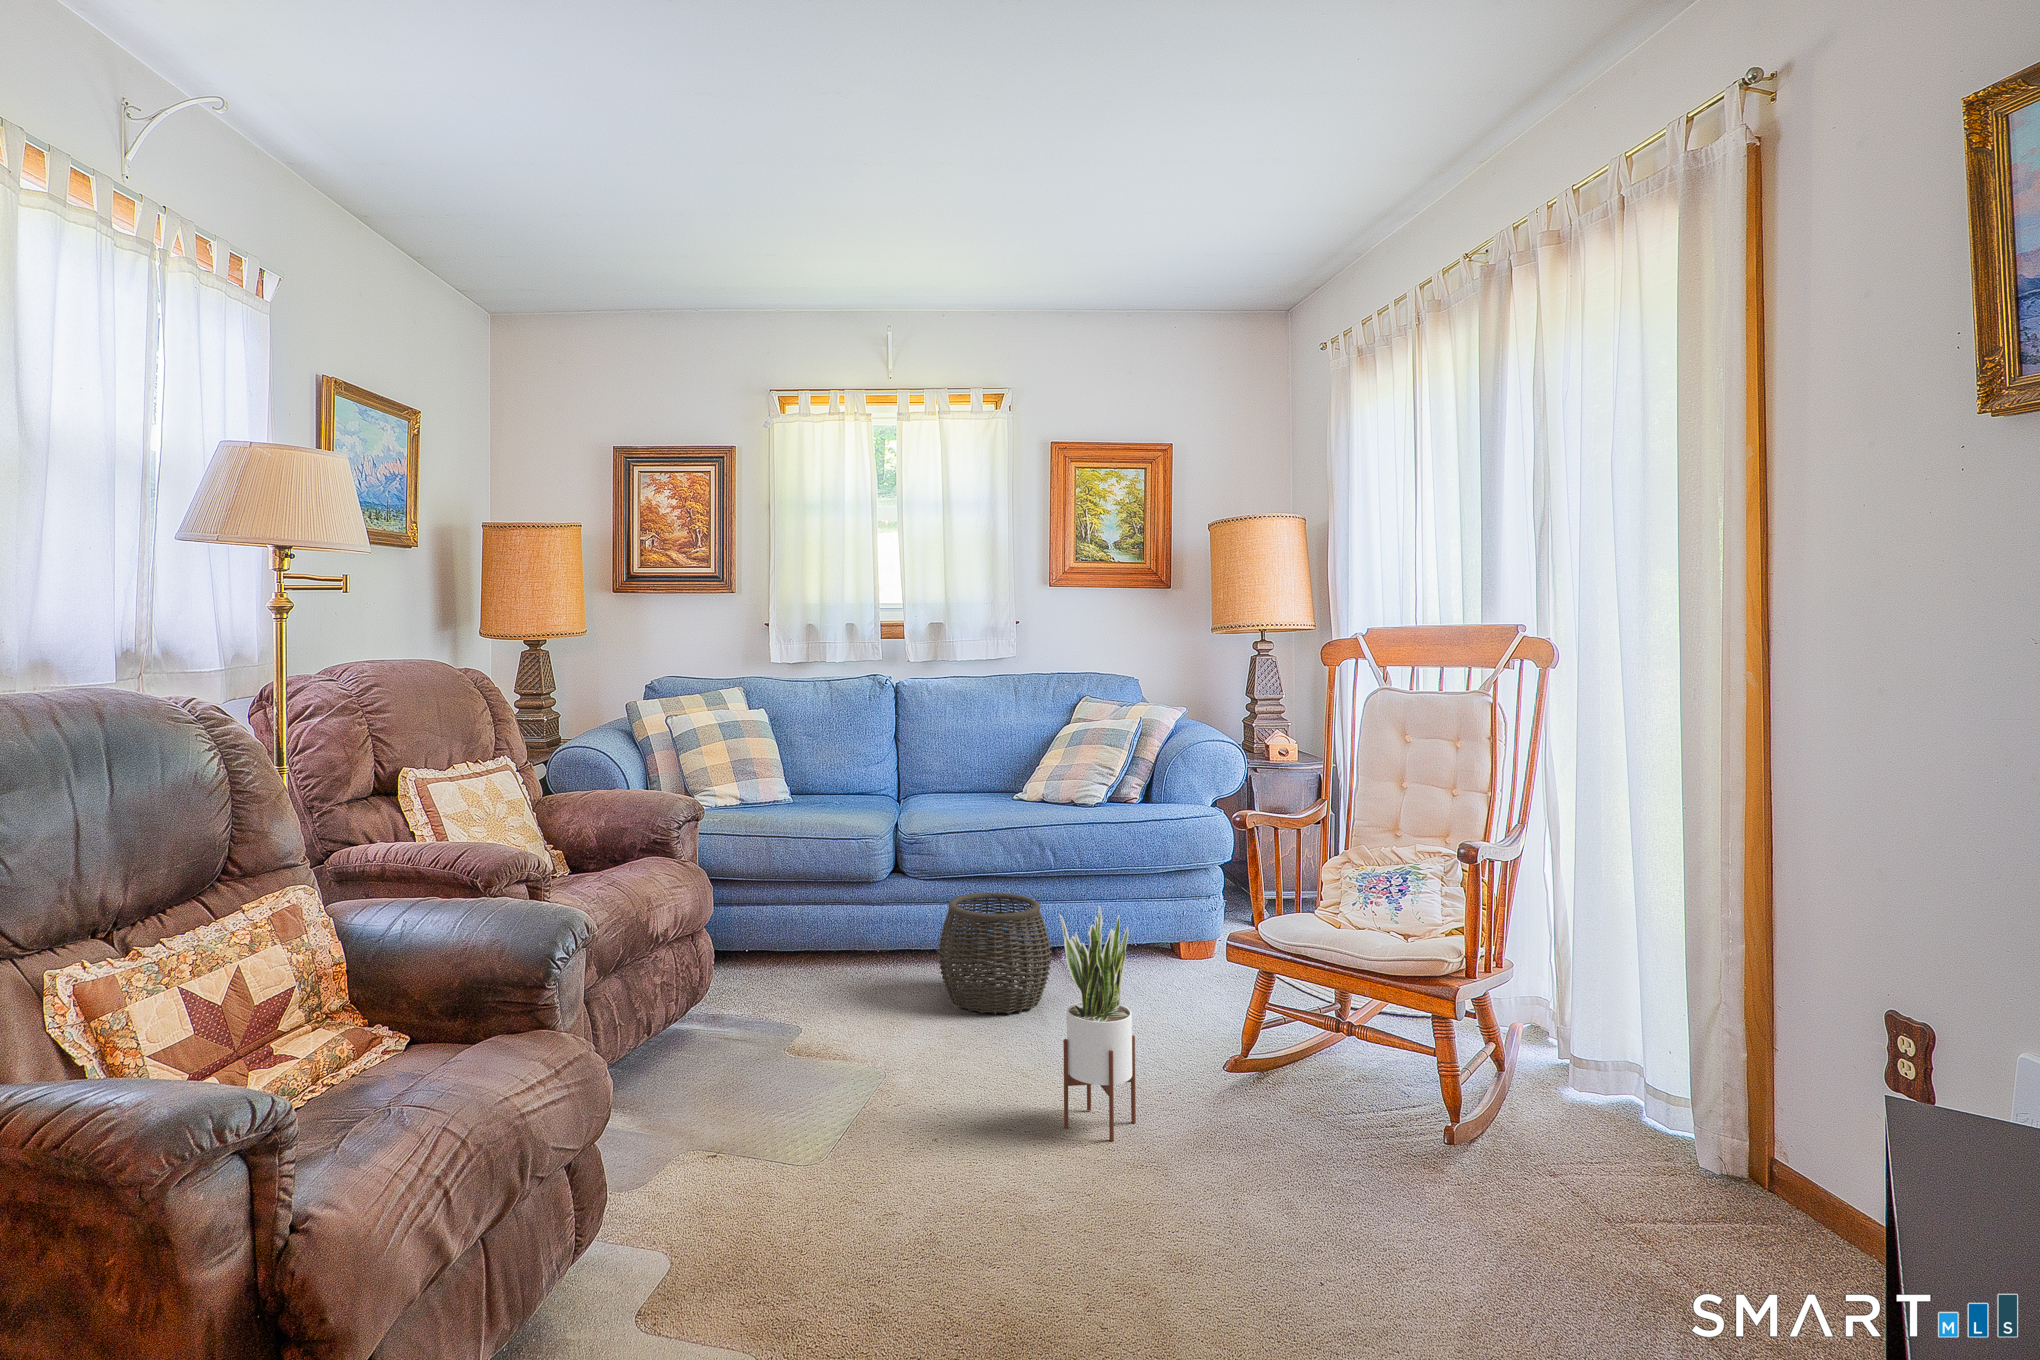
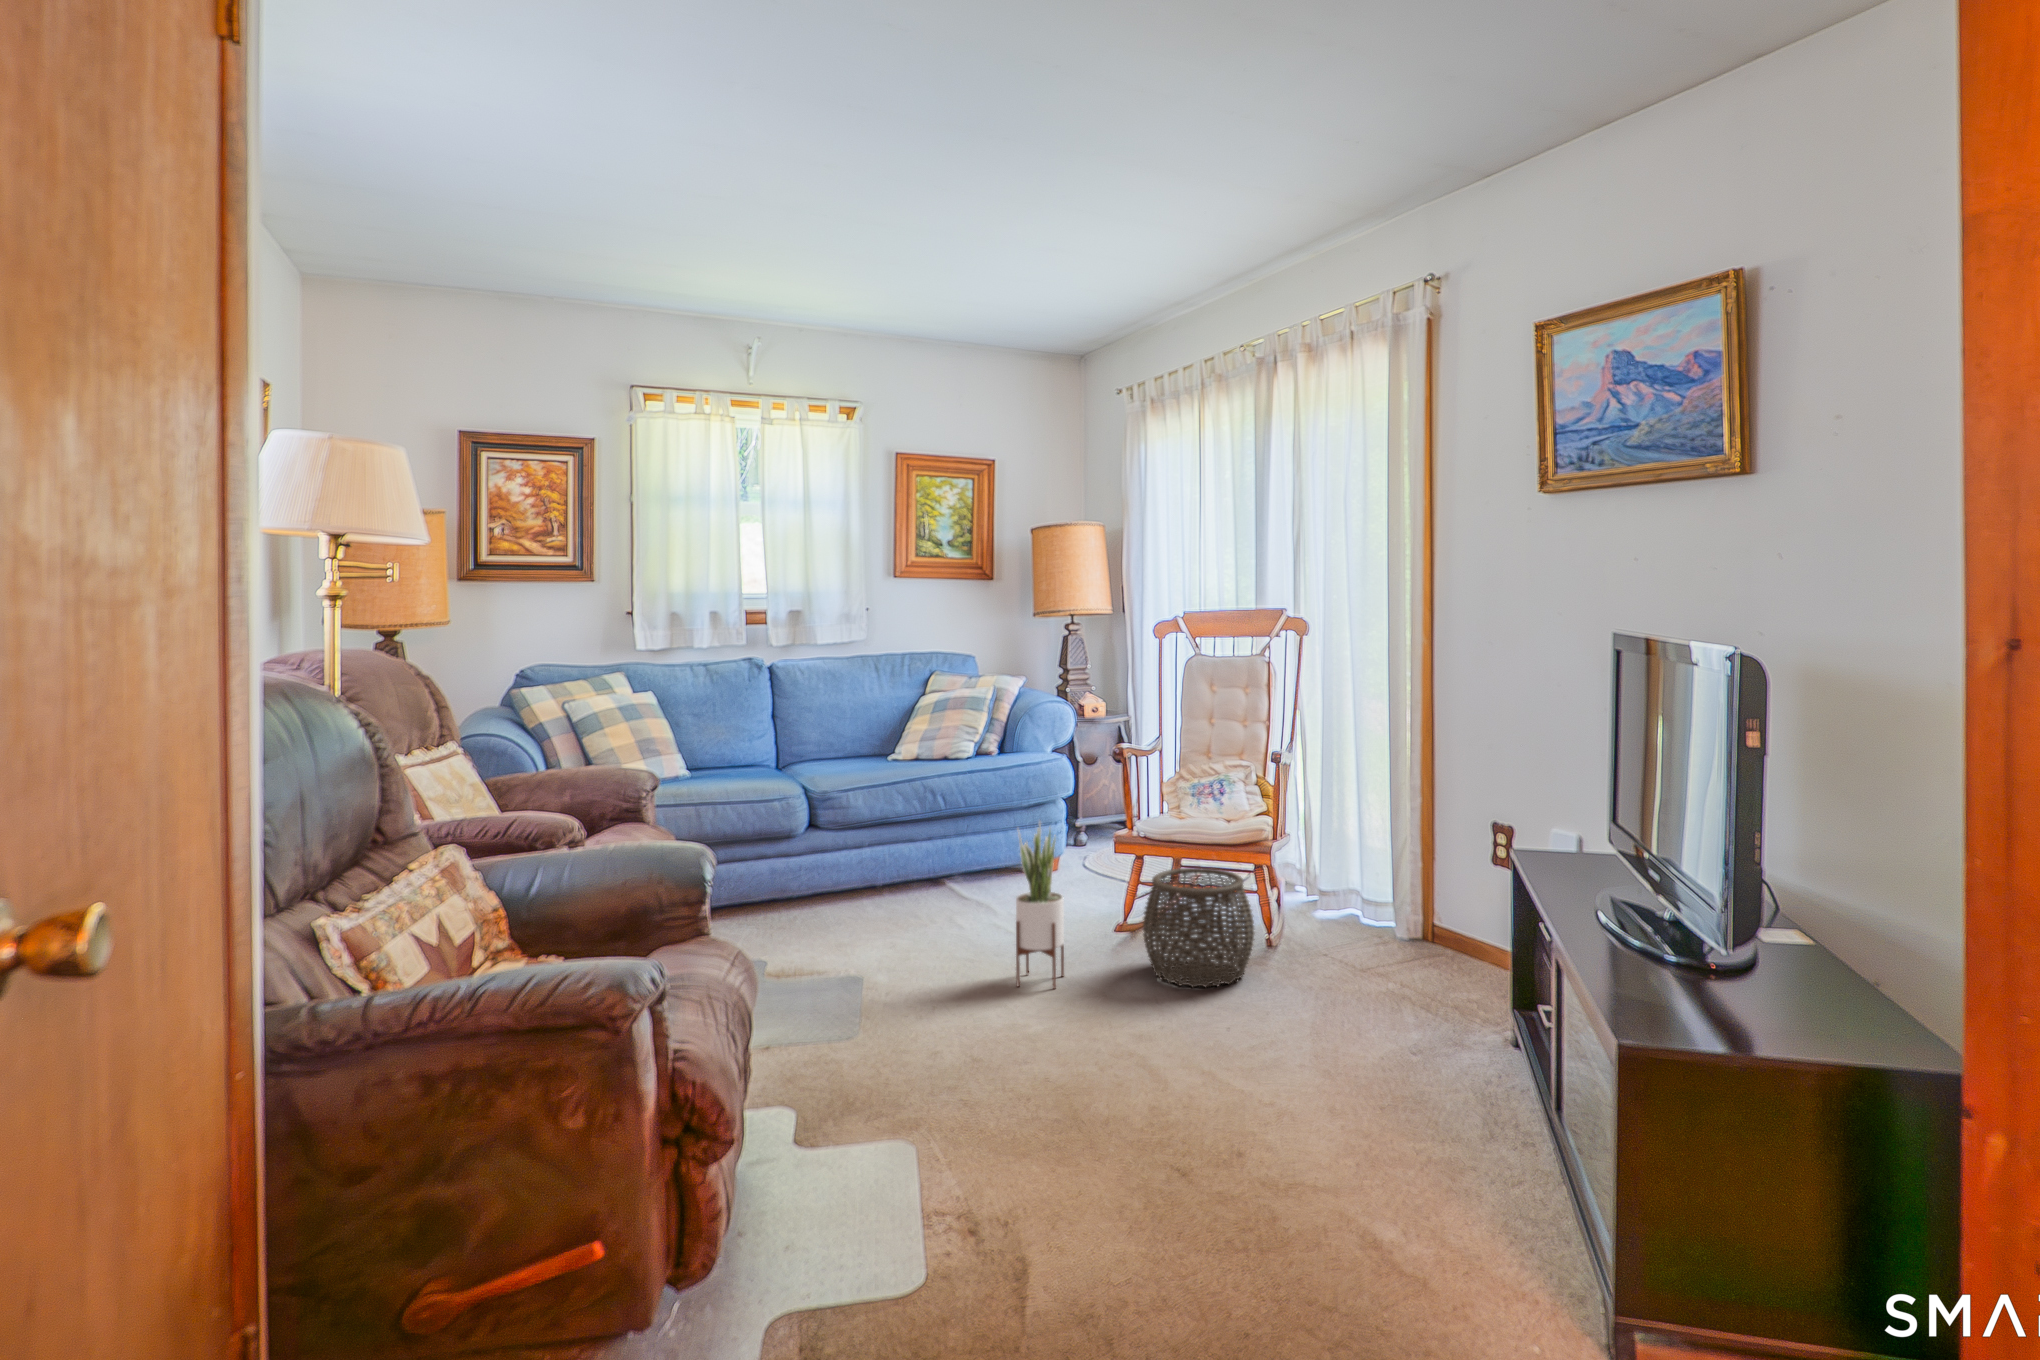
woven basket: present [938,893,1052,1015] -> present [1143,868,1255,987]

